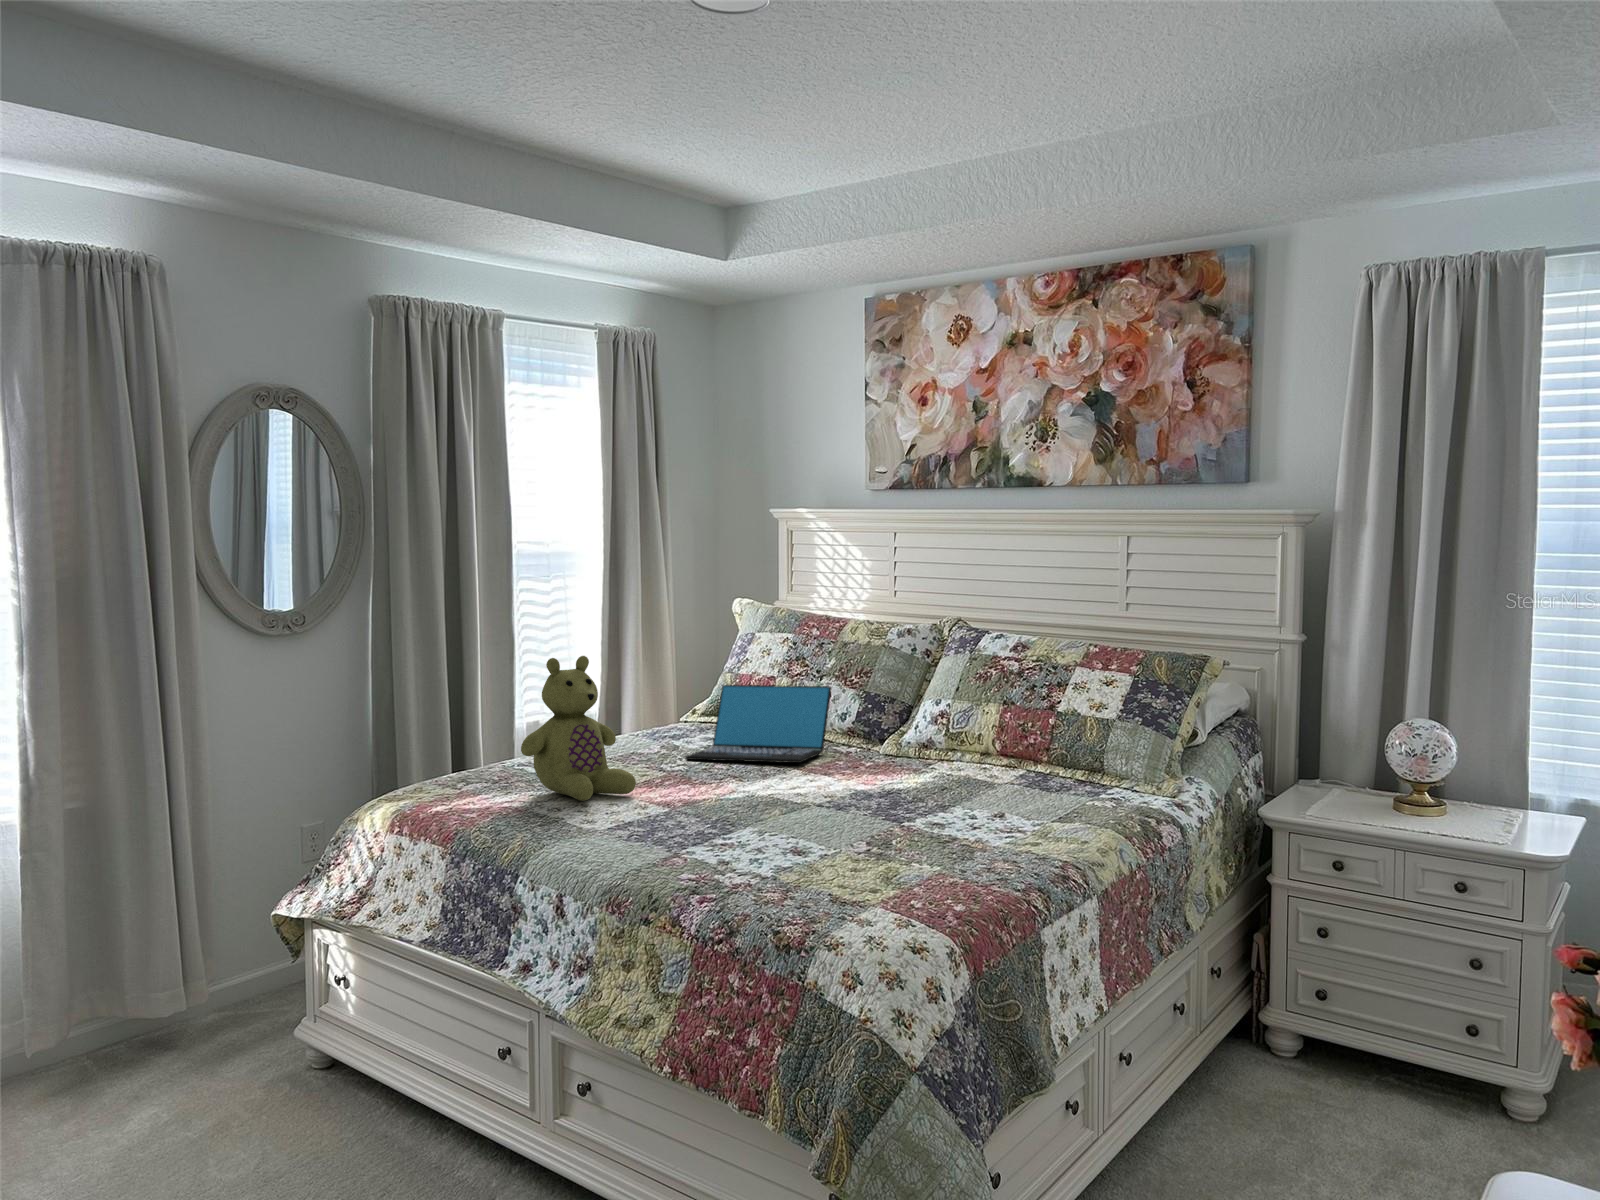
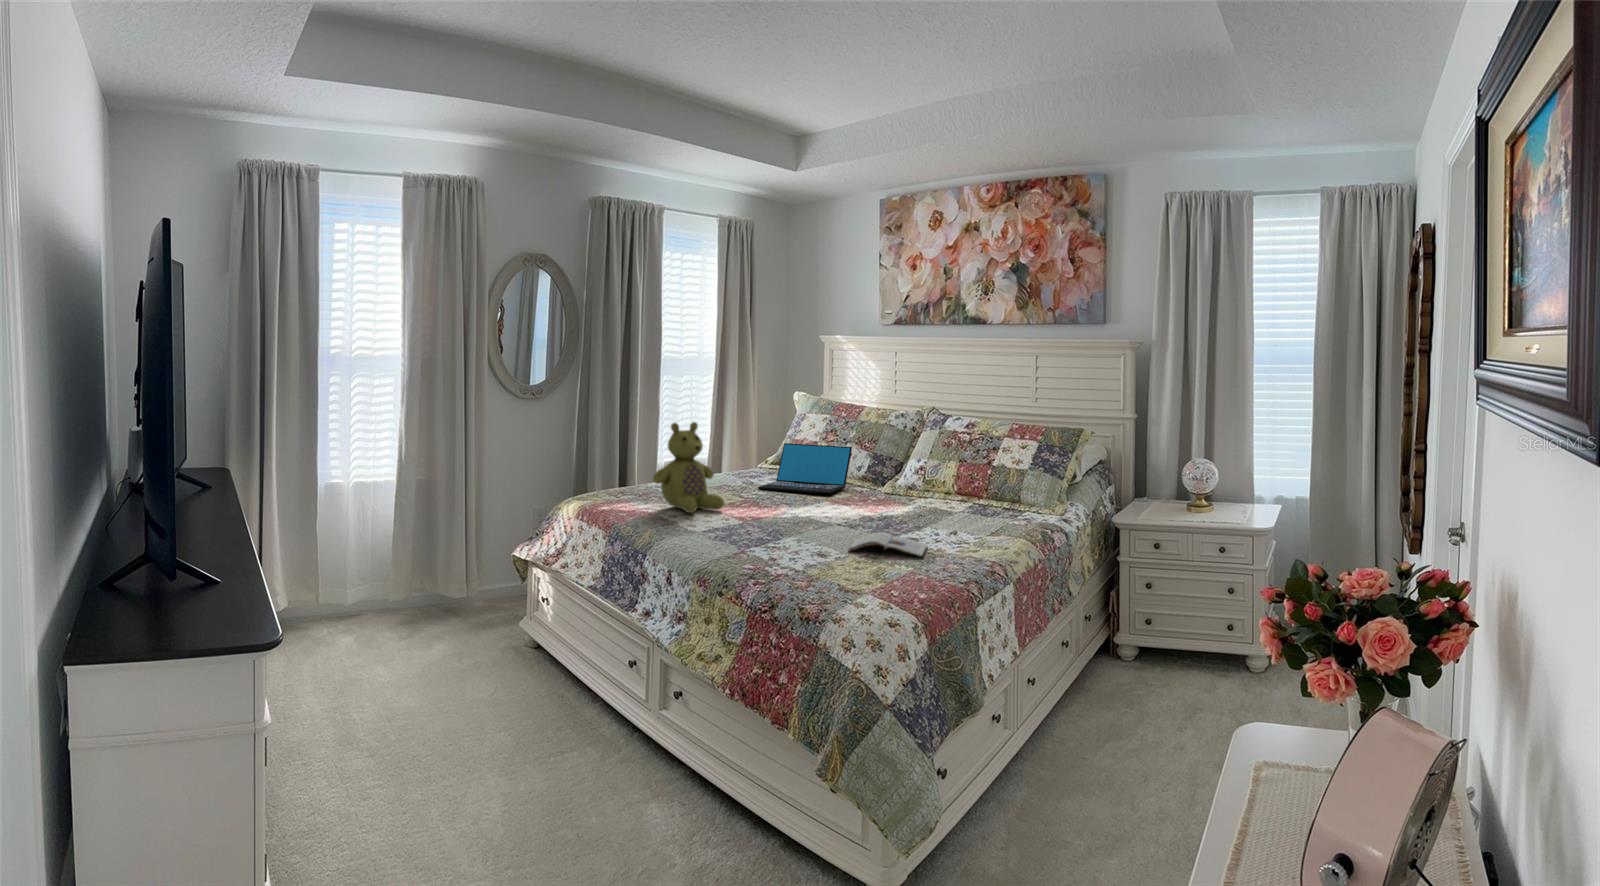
magazine: none [838,816,961,850] -> present [848,532,927,556]

